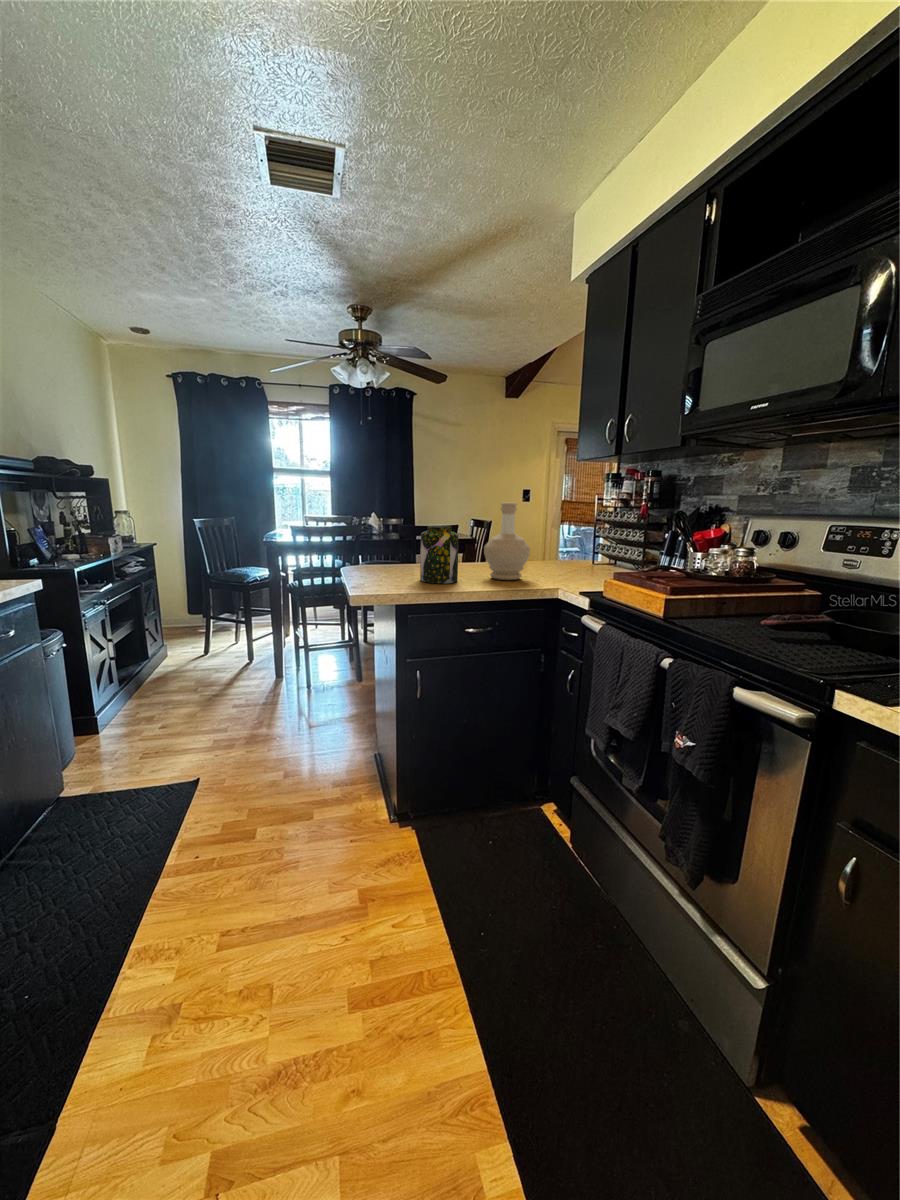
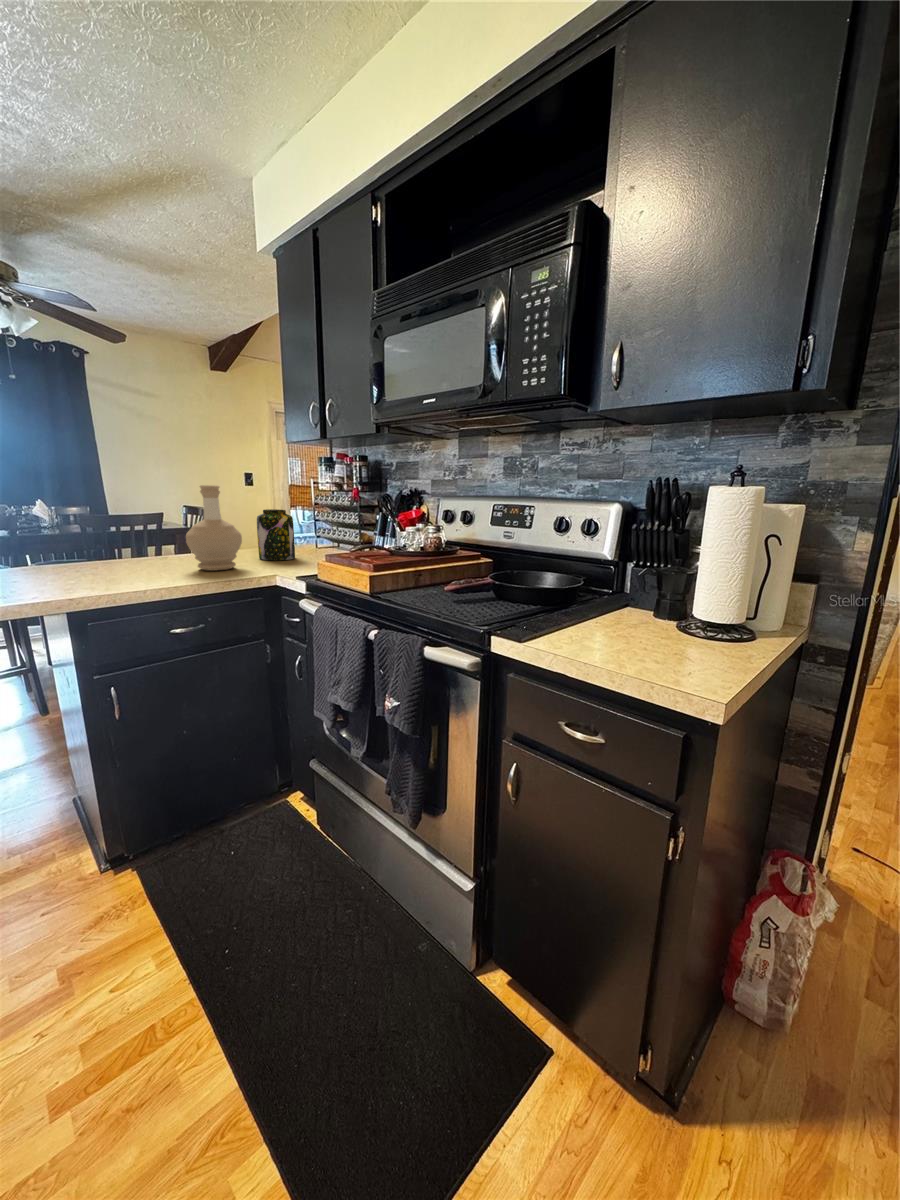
jar: present [420,526,458,584] -> present [257,509,295,560]

